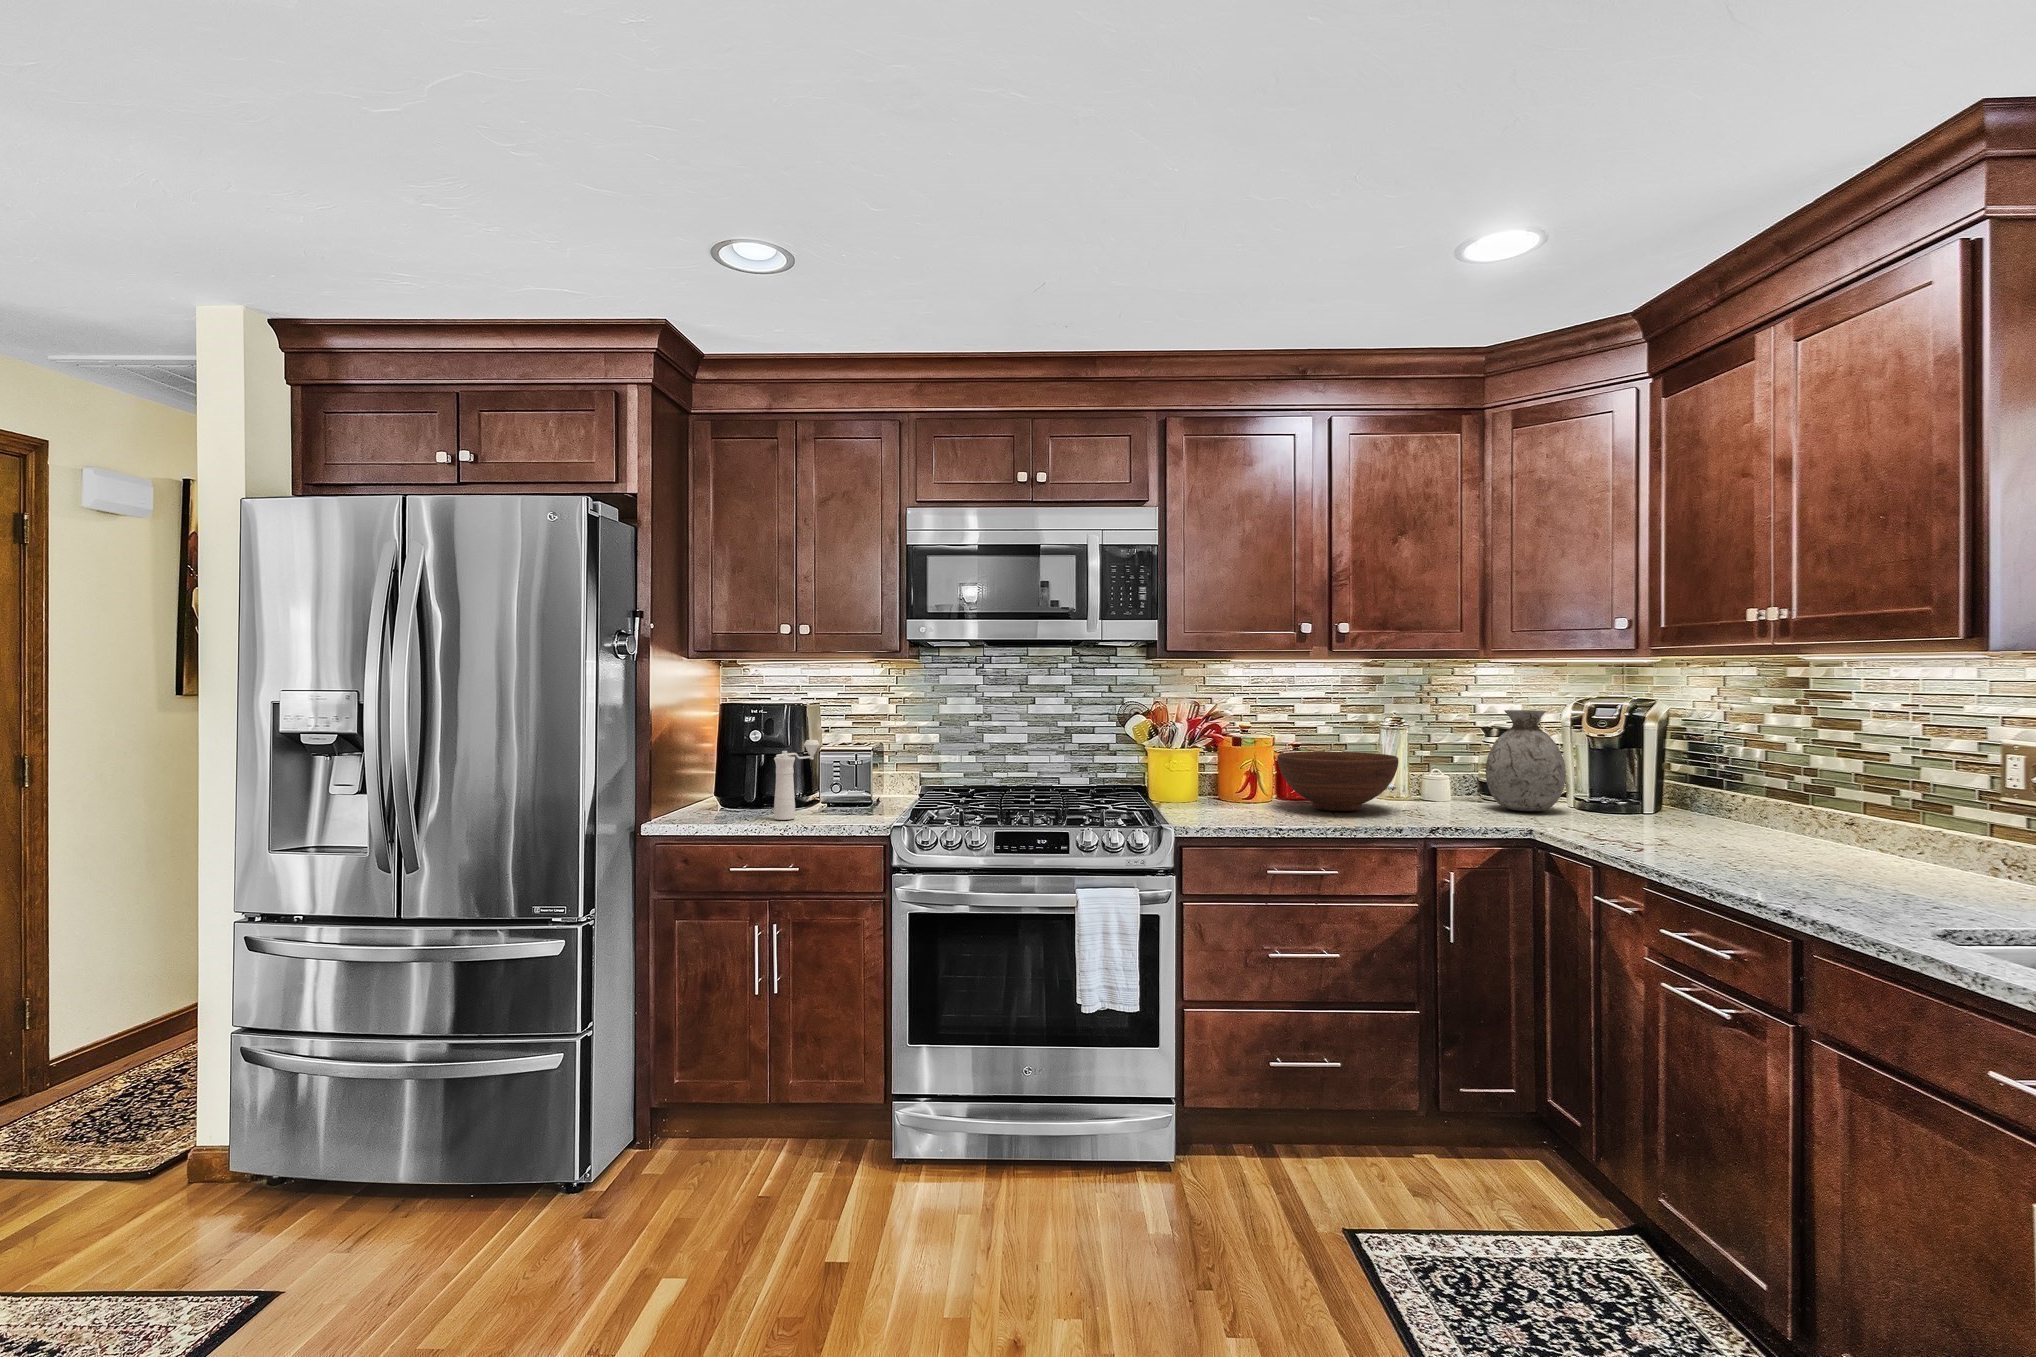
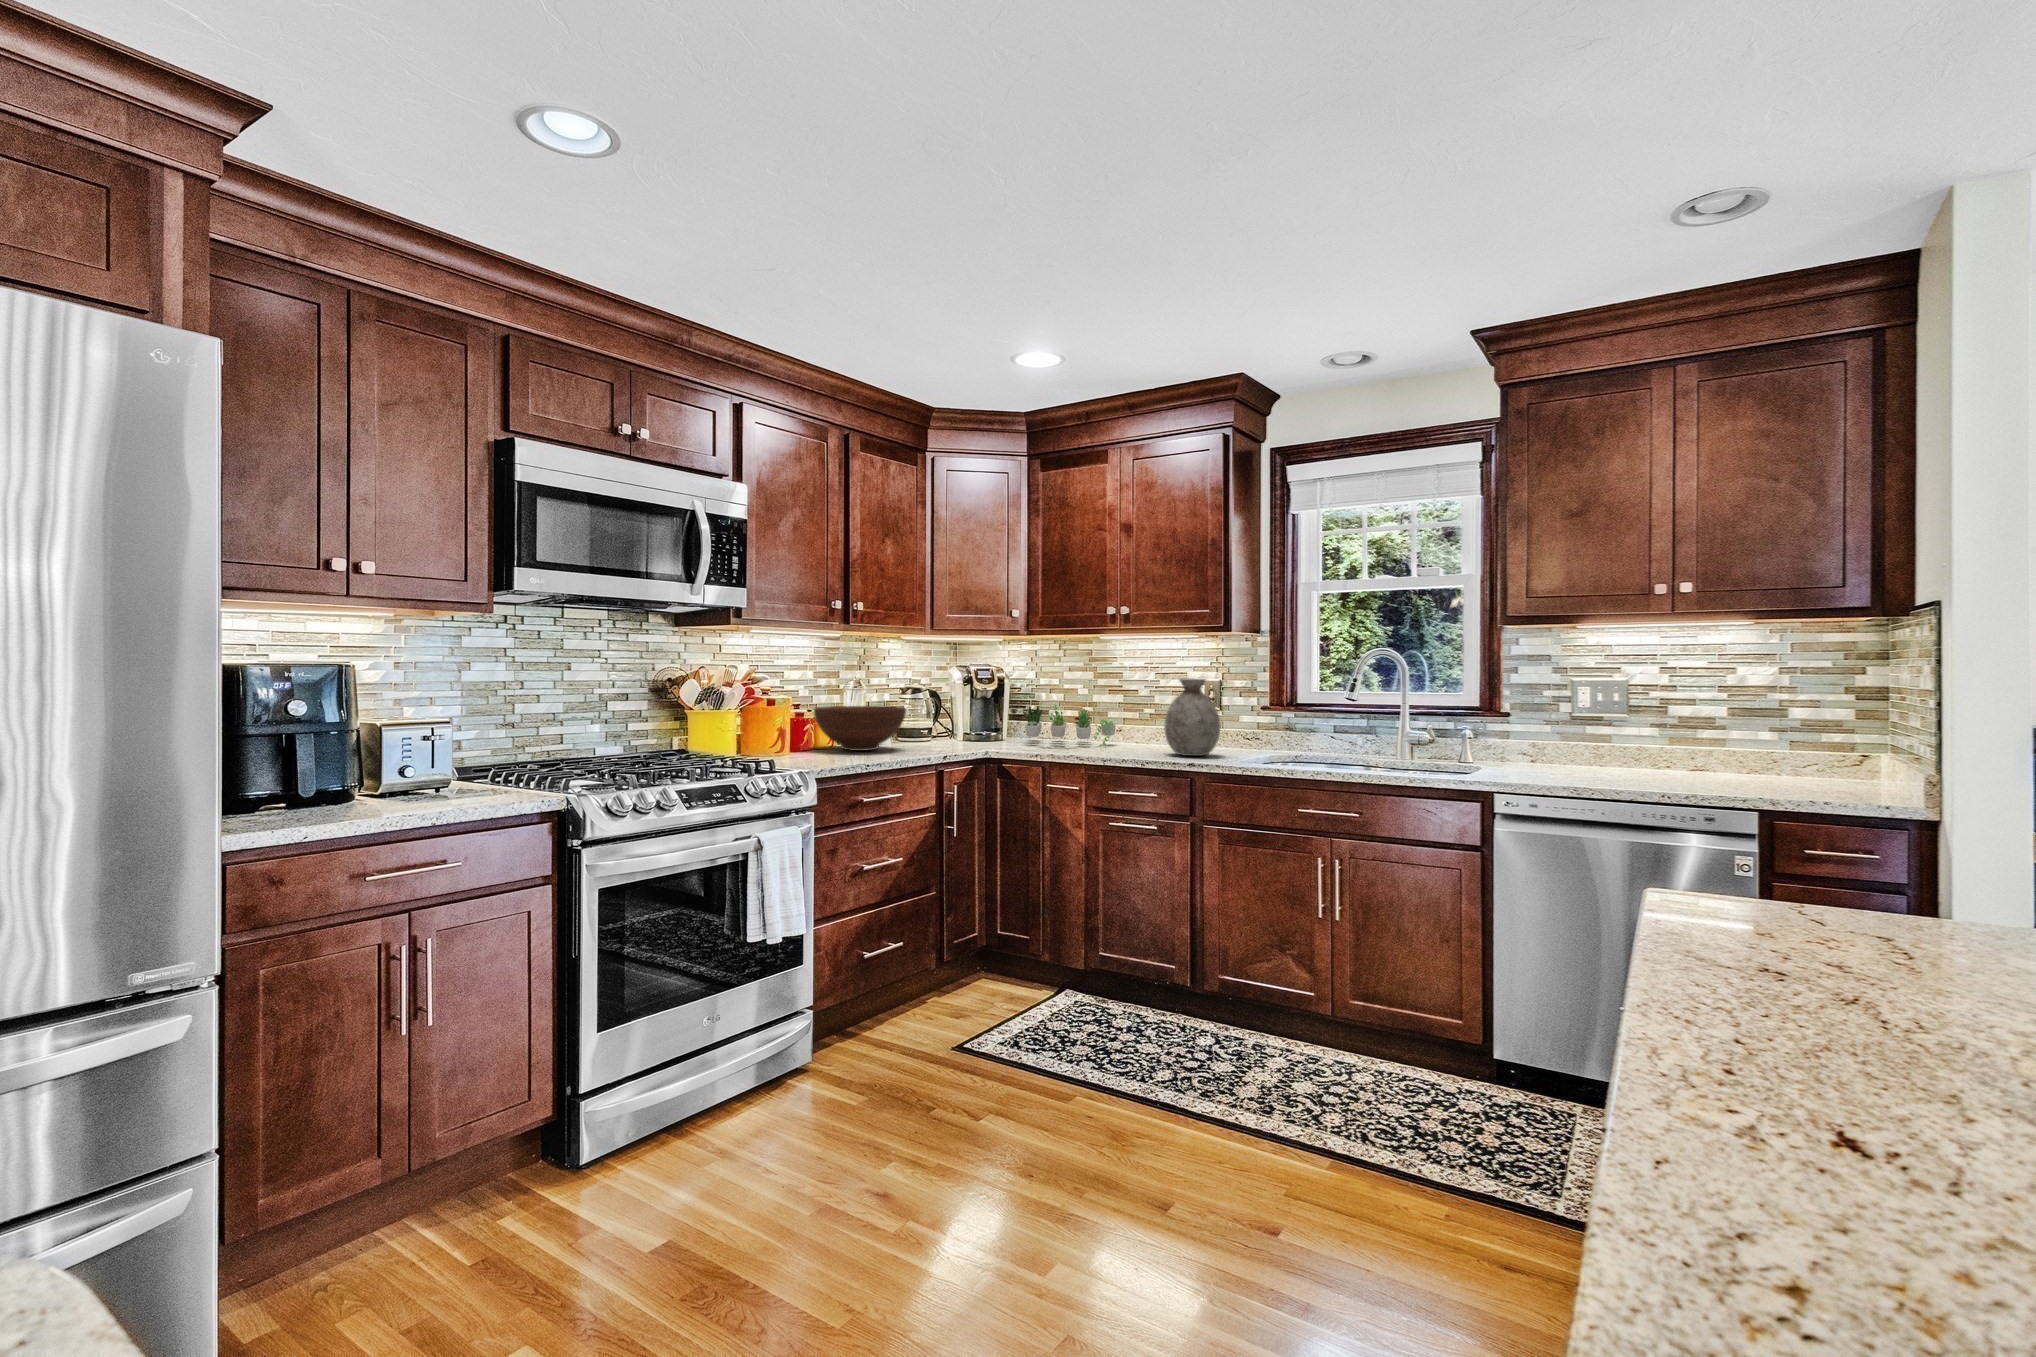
vase: present [1486,710,1566,811] -> present [1165,678,1220,756]
pepper mill: present [774,740,820,820] -> none [406,709,438,809]
succulent plant: none [1598,764,1801,848] -> present [1023,705,1115,746]

